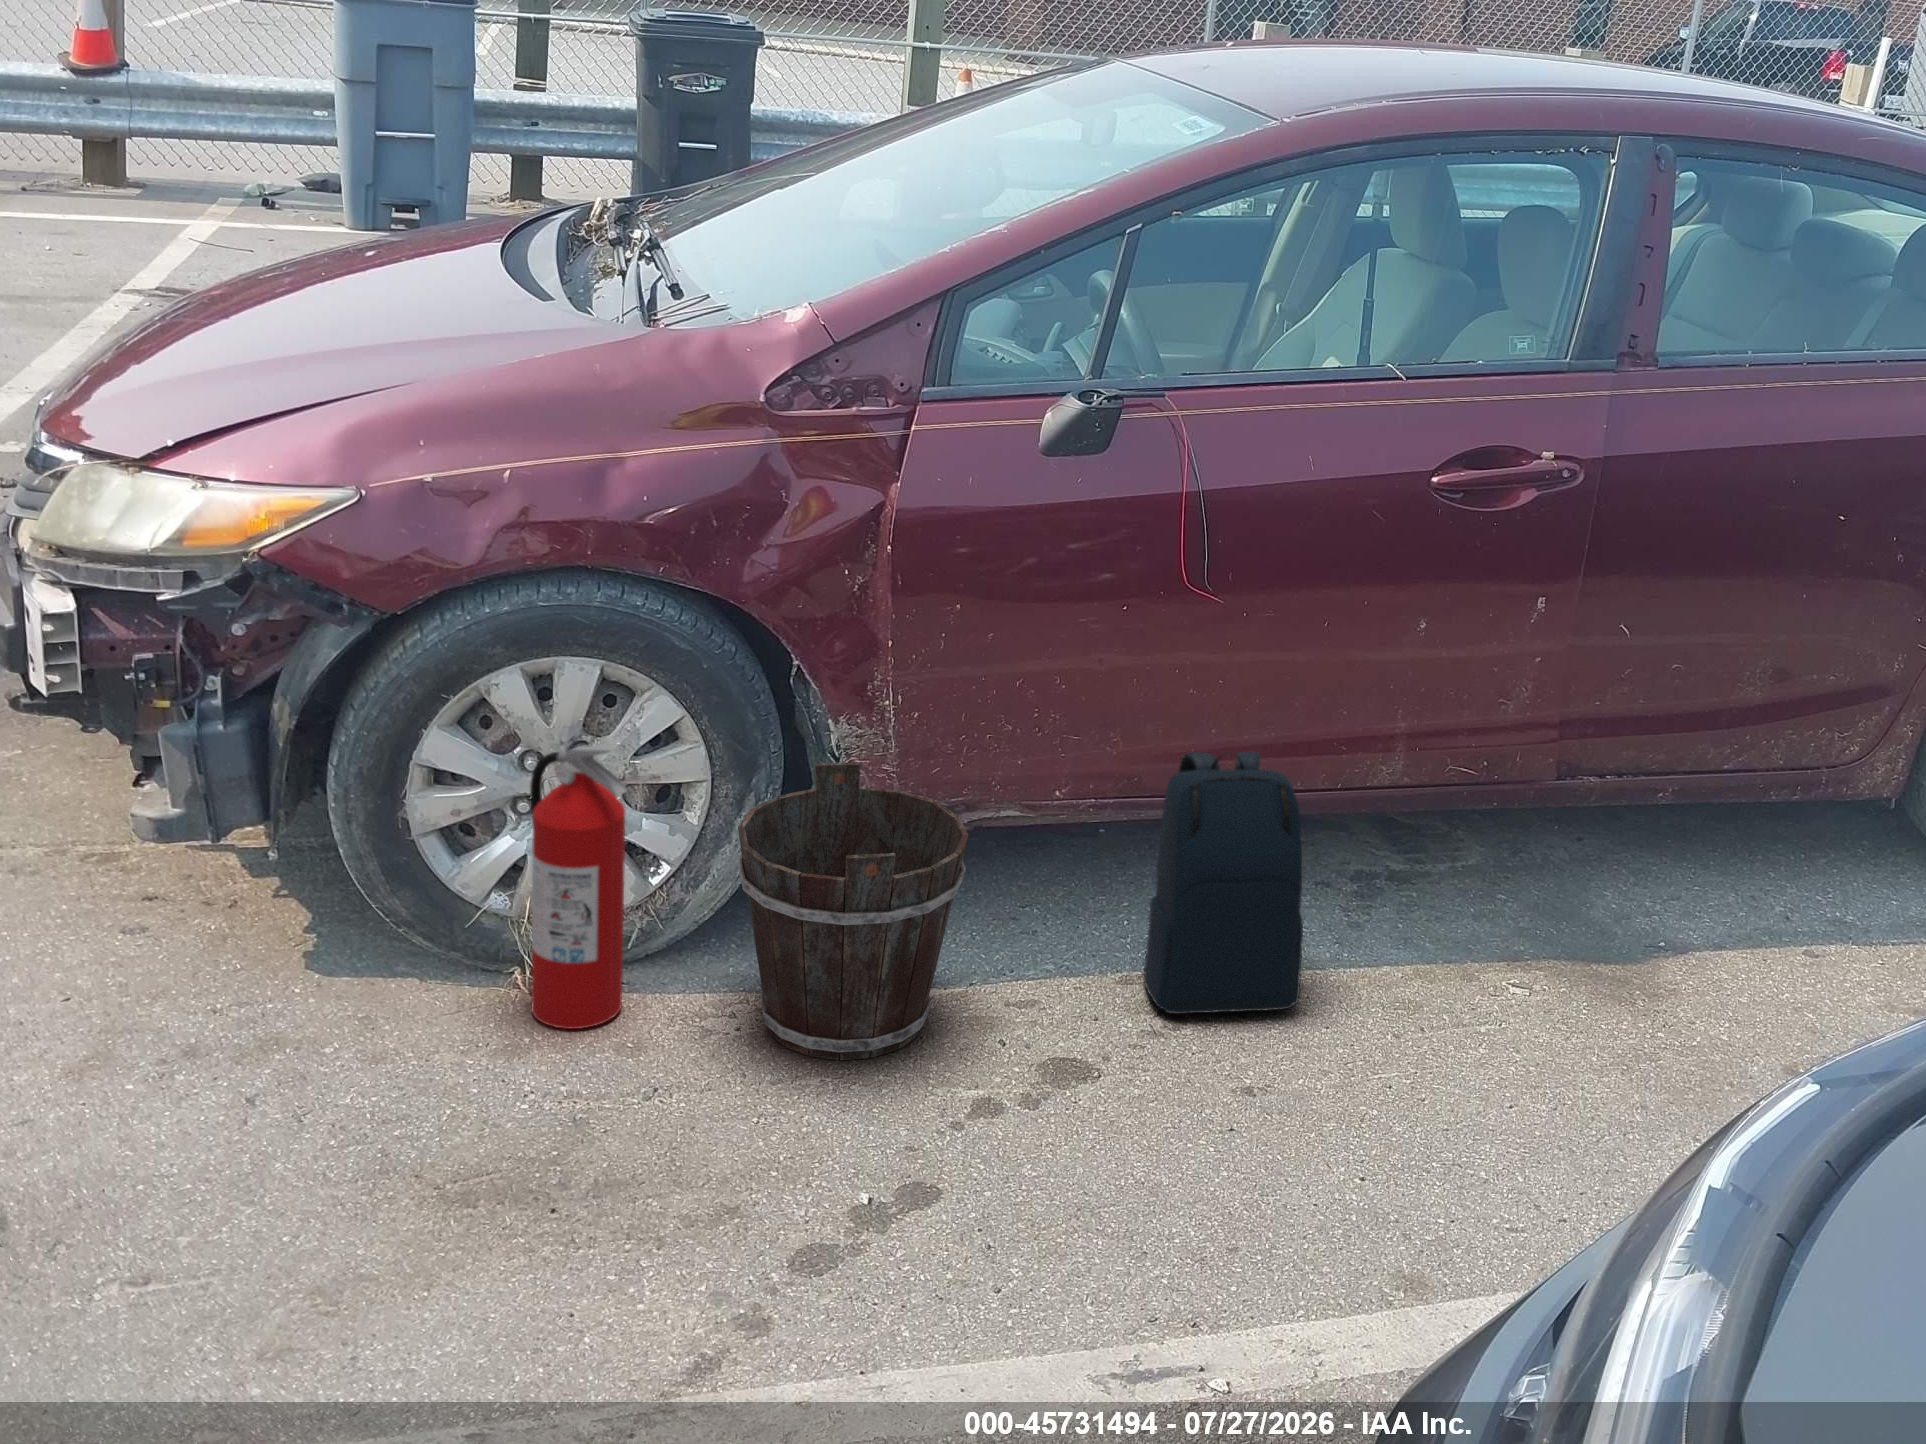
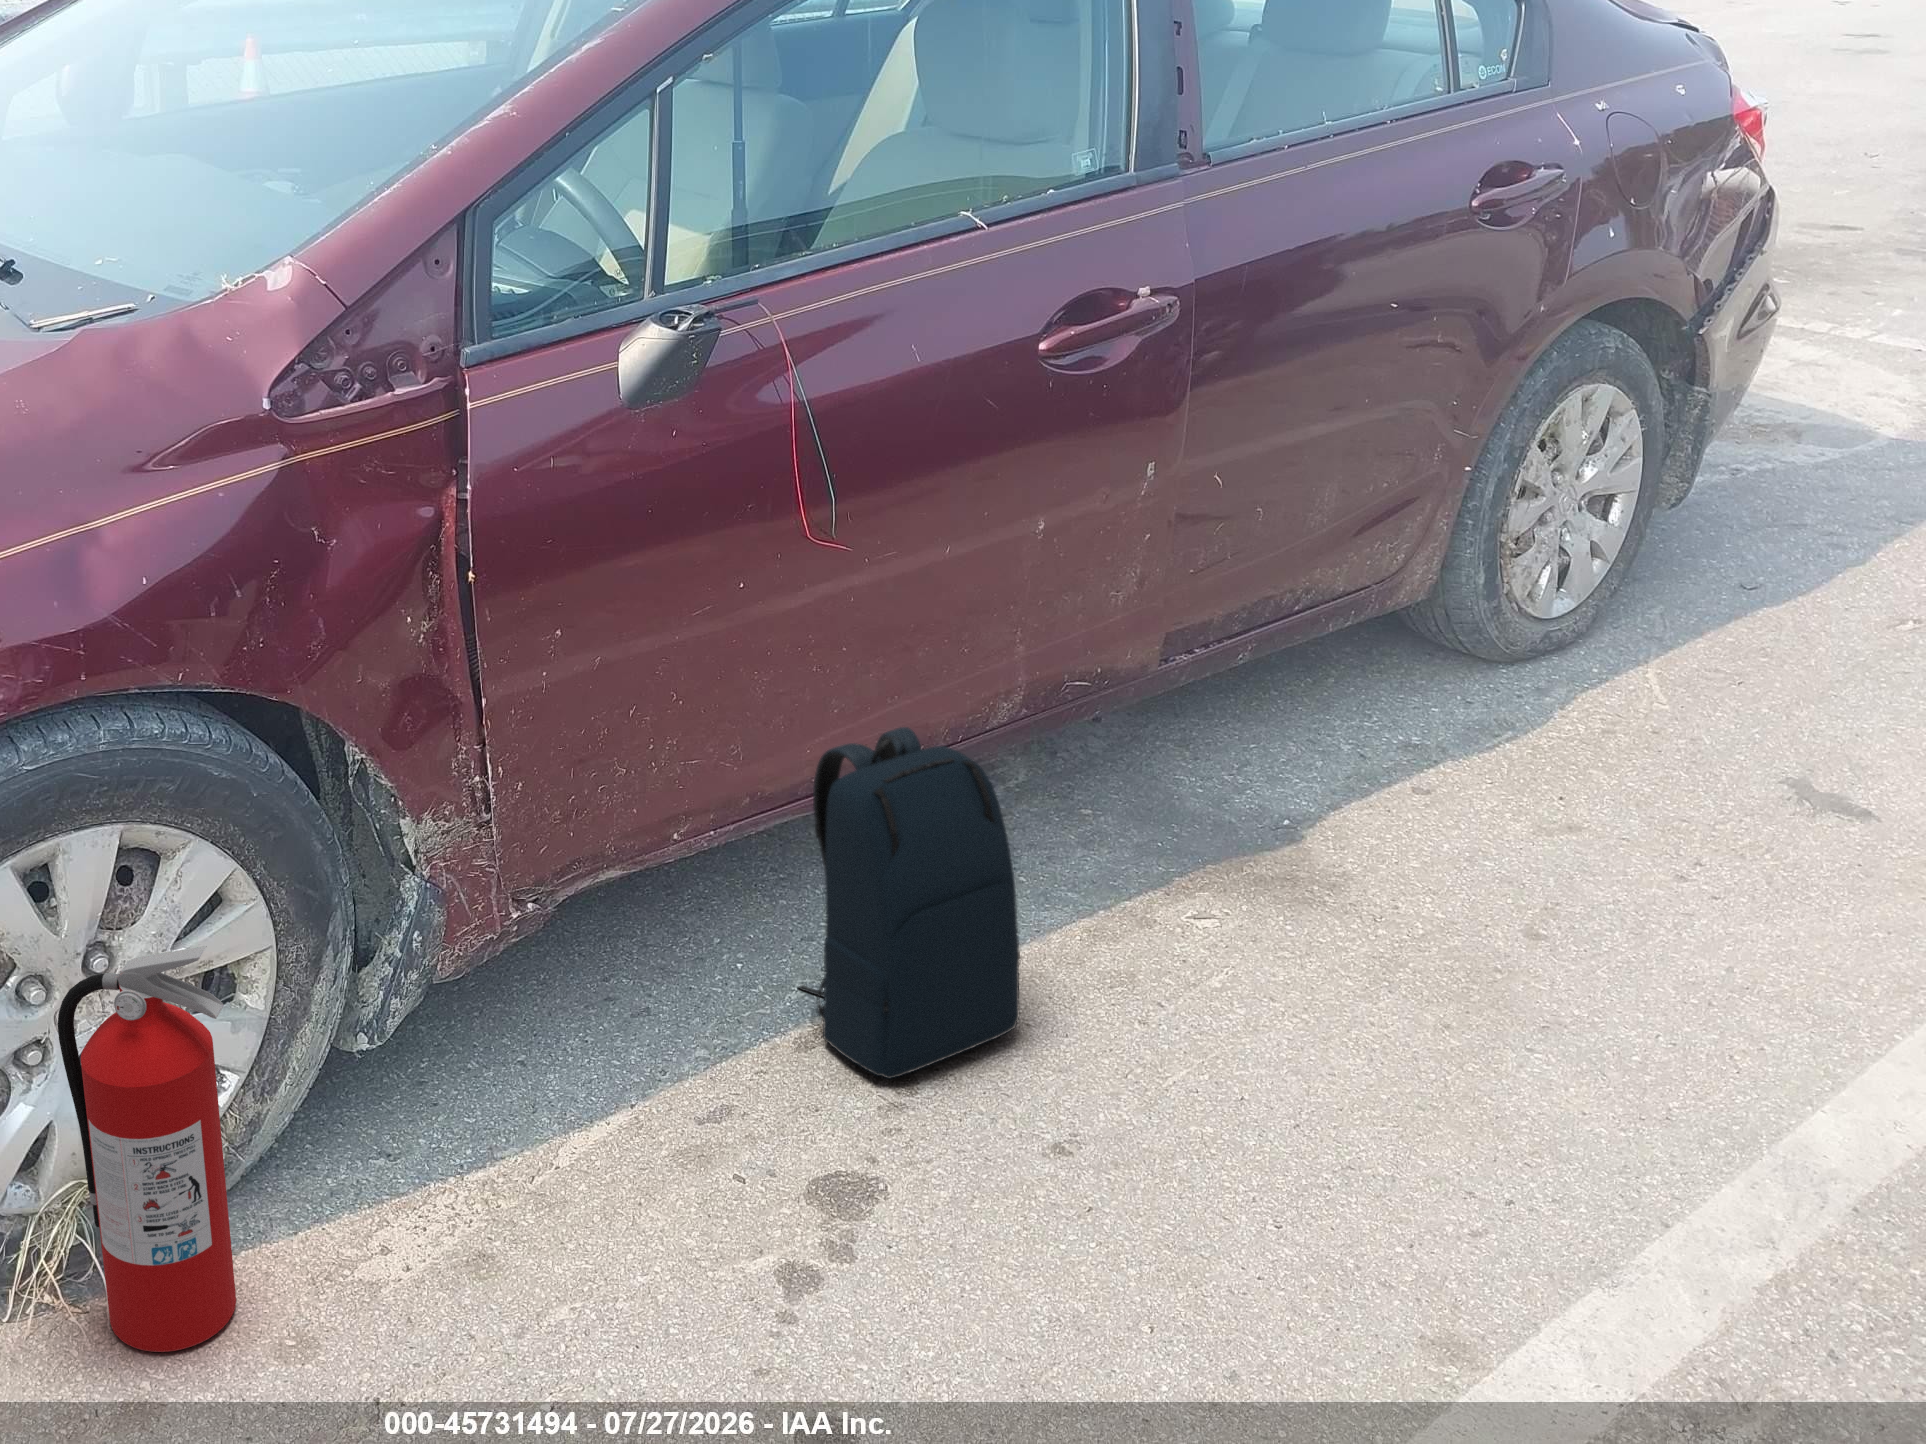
bucket: present [737,762,969,1060] -> none [358,869,676,1283]

